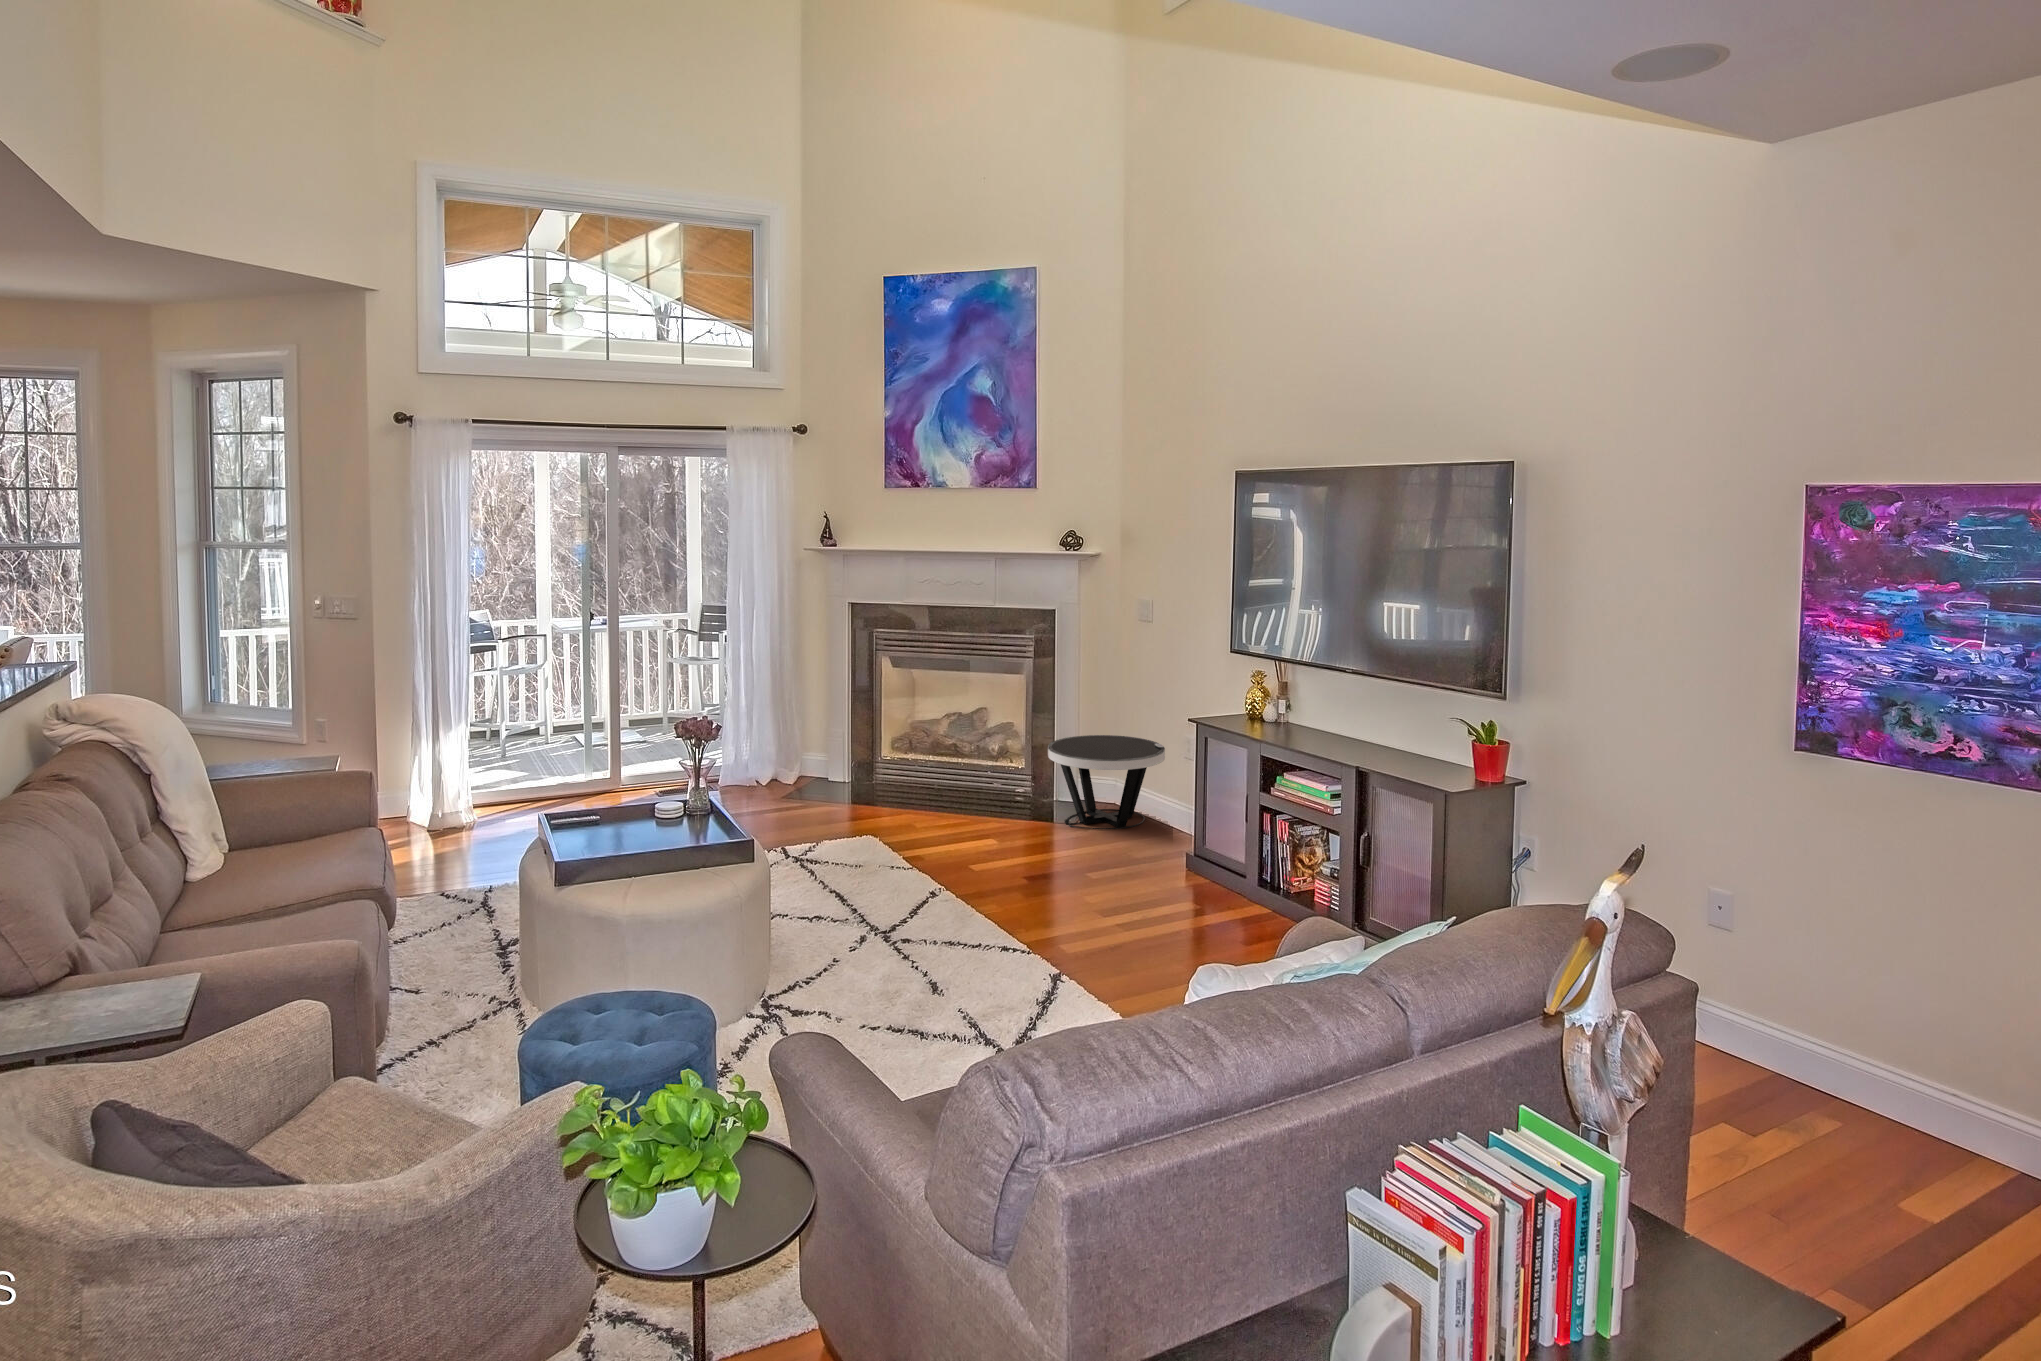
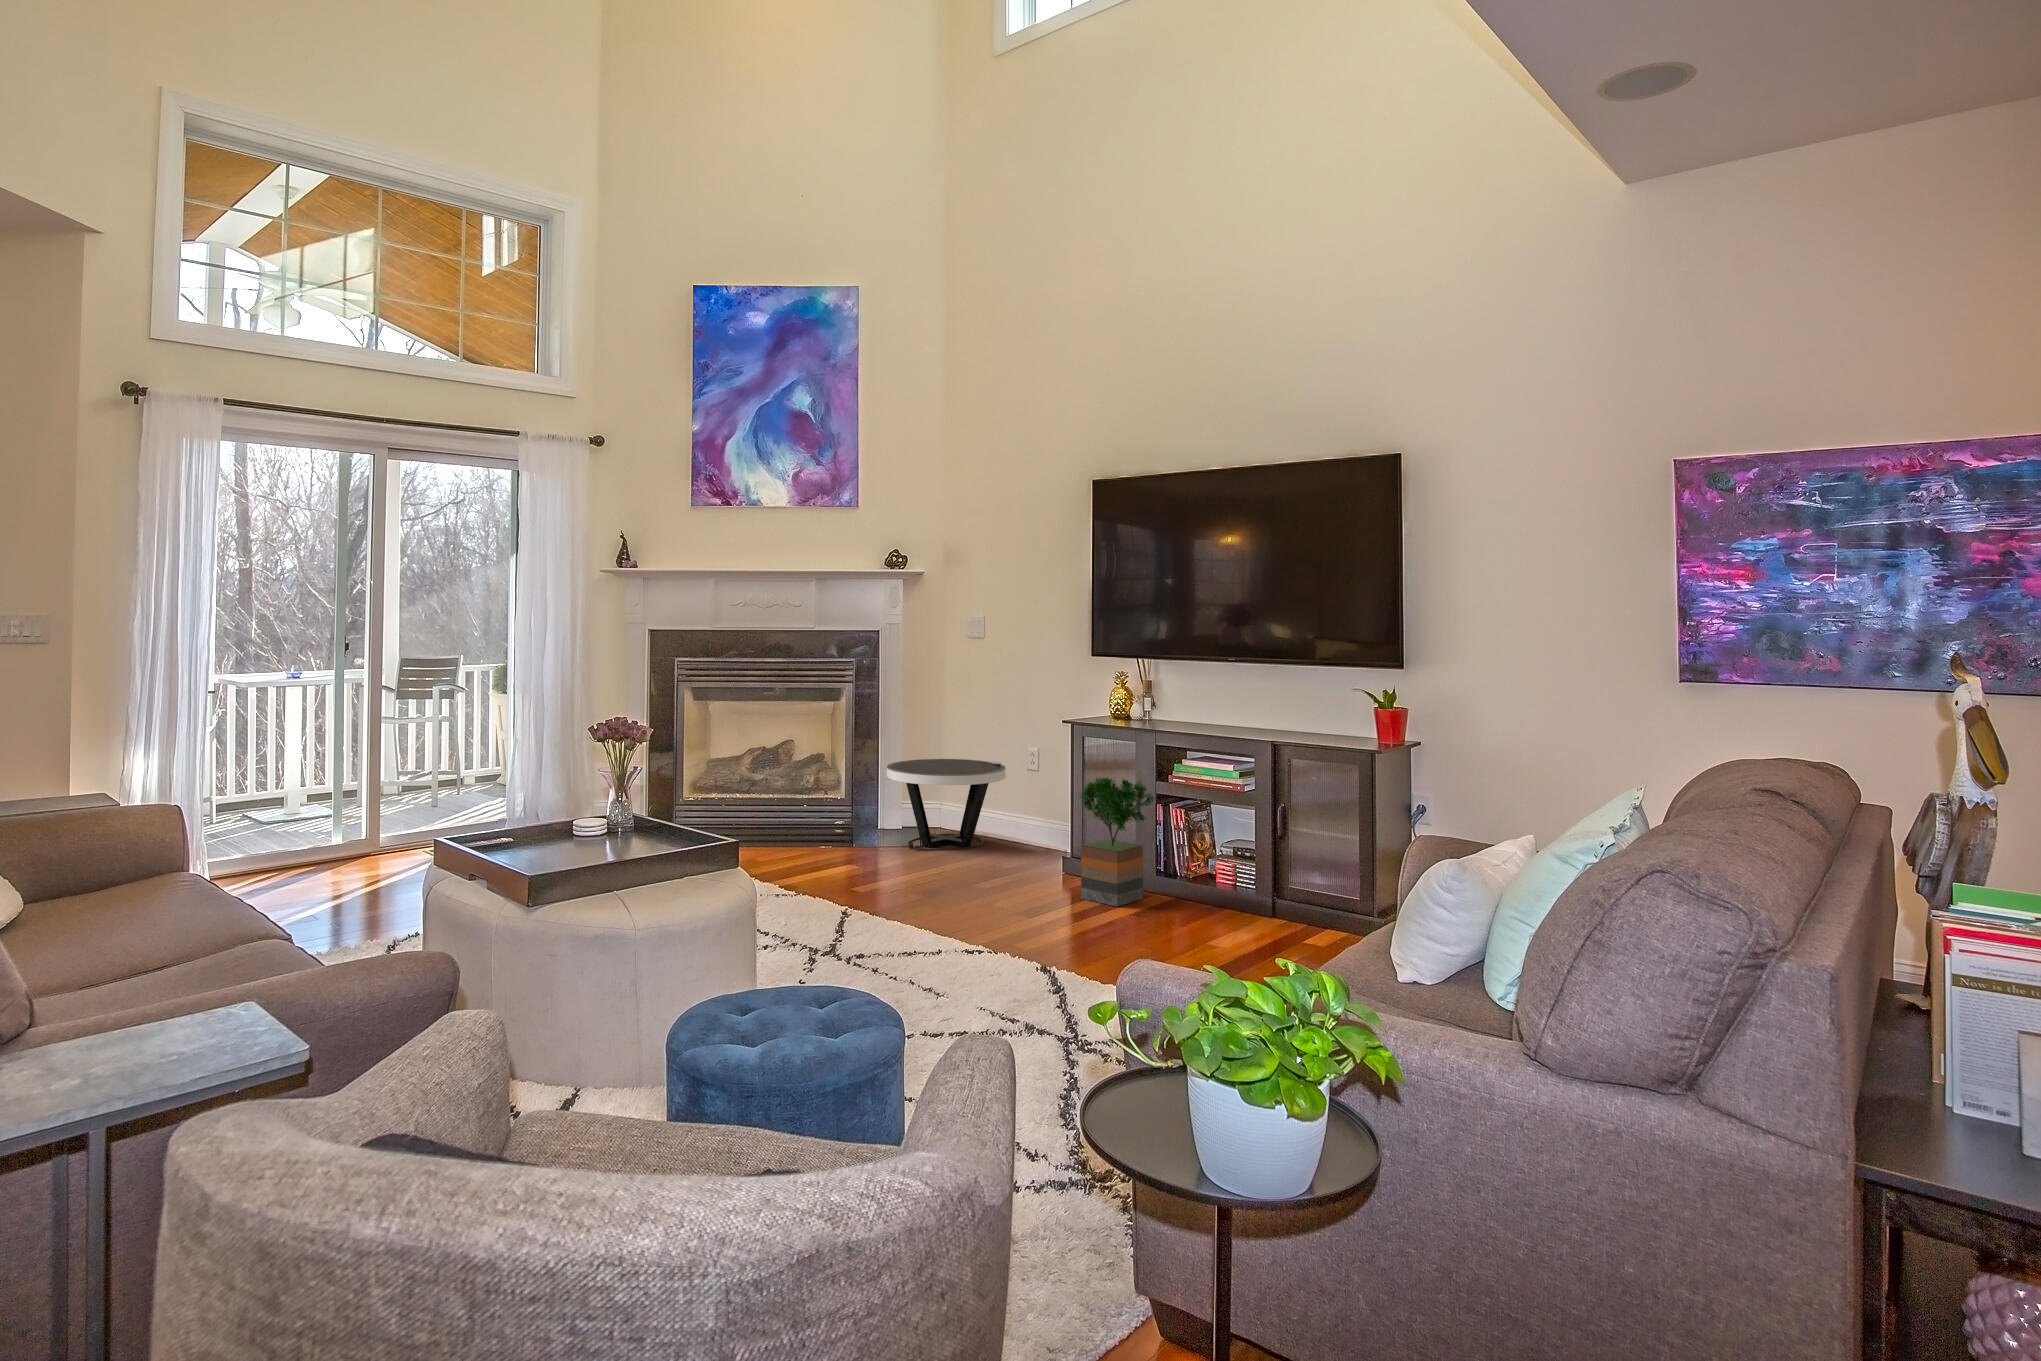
potted tree: none [1167,783,1254,916] -> present [1080,777,1156,907]

